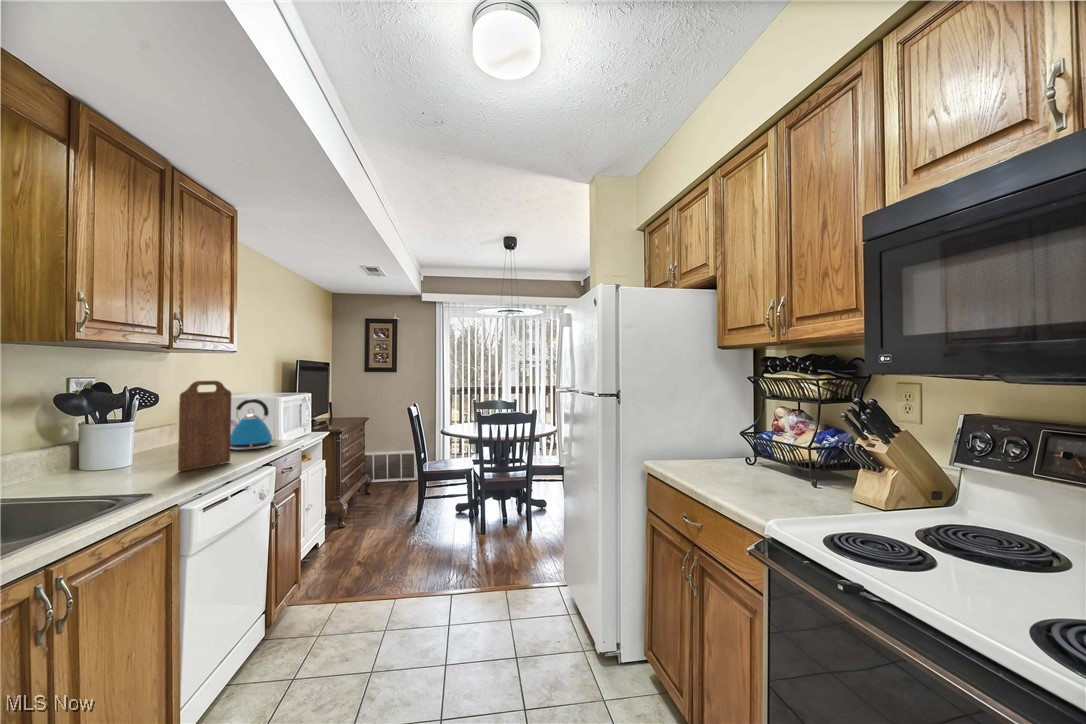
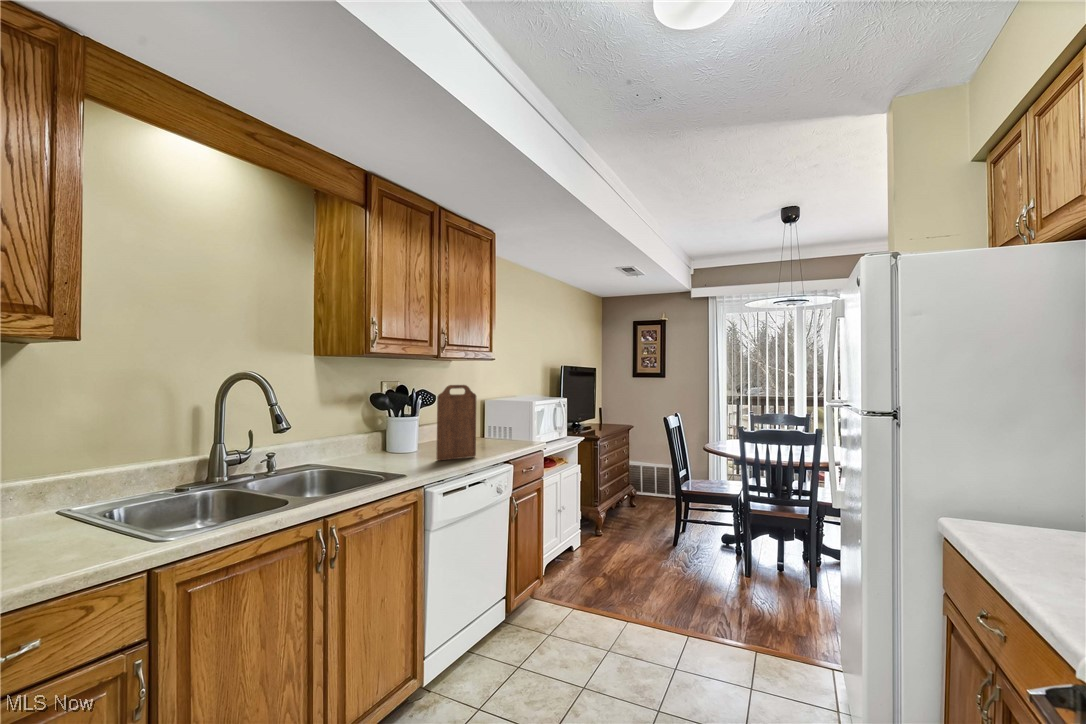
kettle: present [230,399,276,450] -> none [484,402,522,447]

